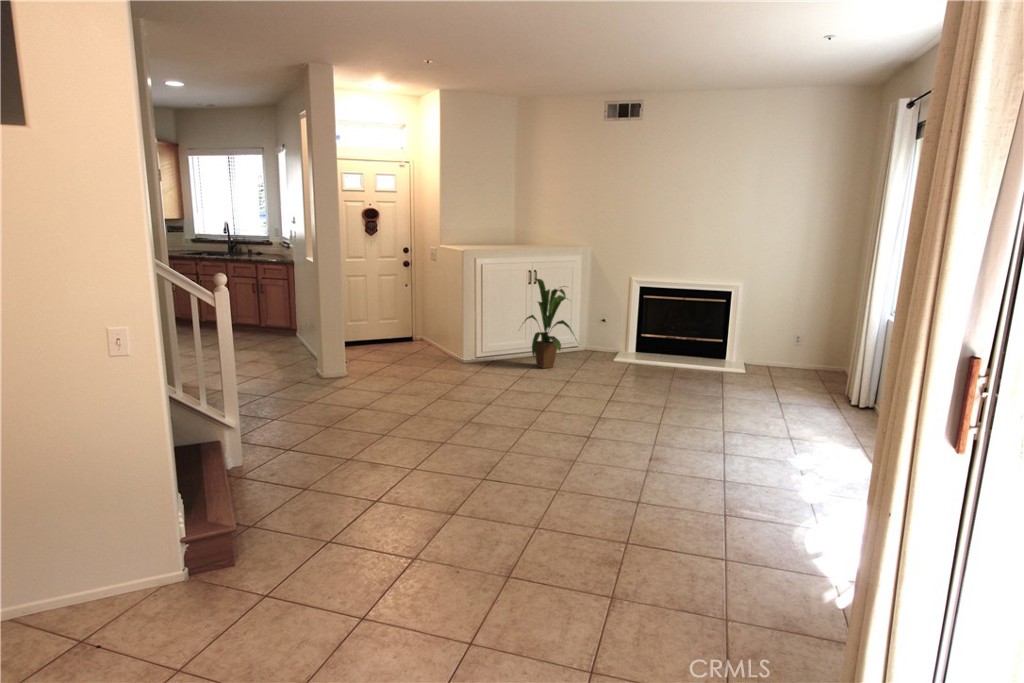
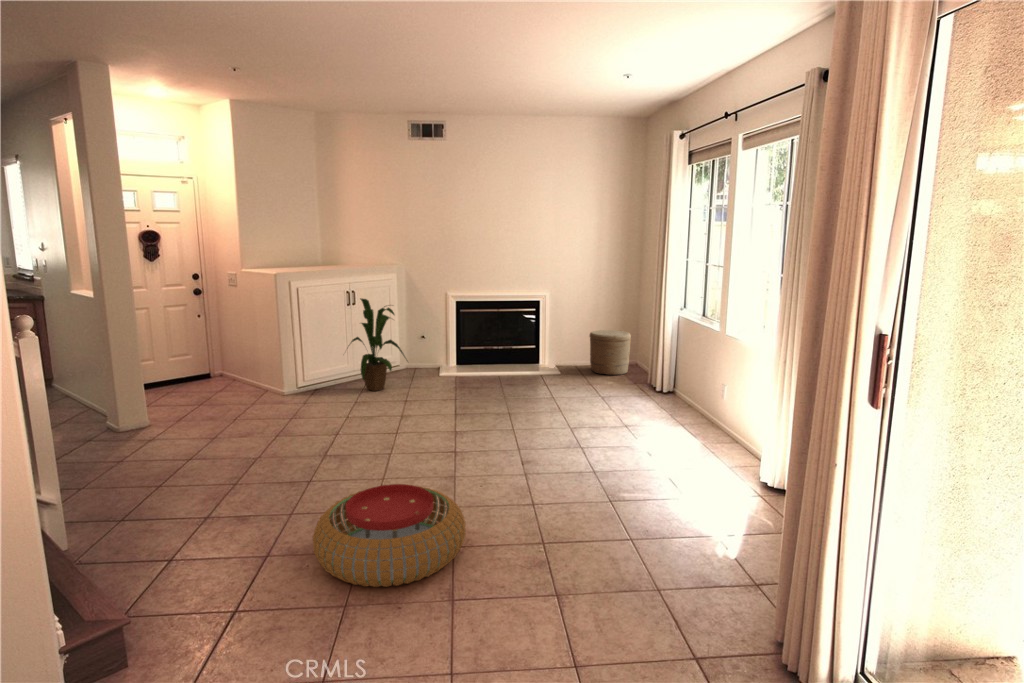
woven basket: none [783,329,836,381] -> present [590,330,631,375]
pouf: none [416,457,555,550] -> present [313,484,466,587]

